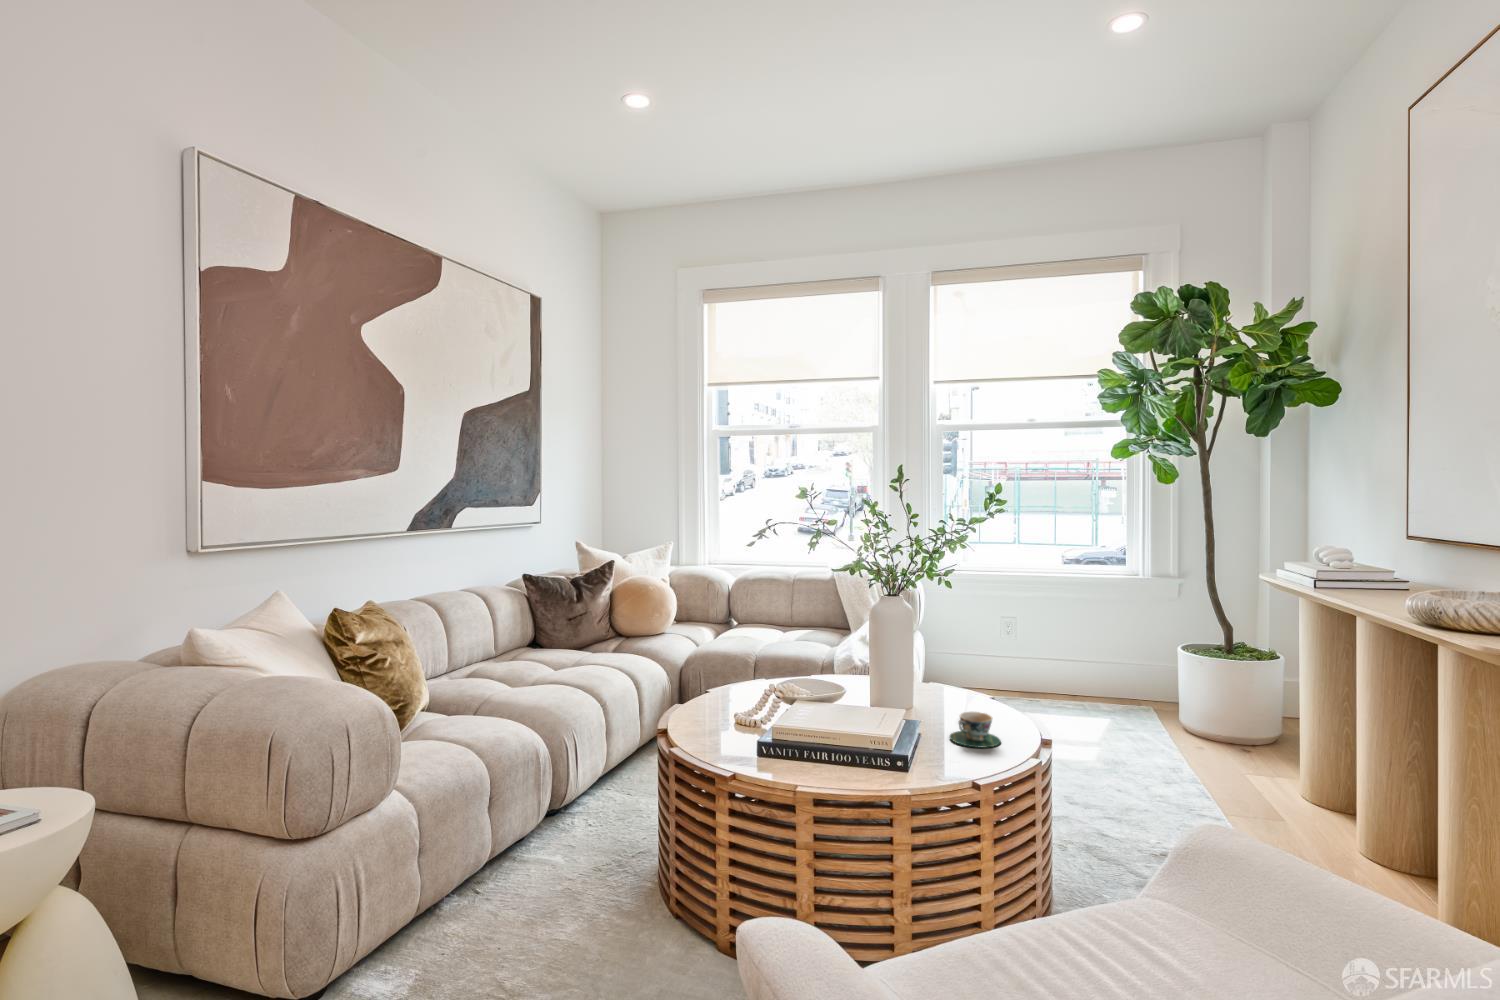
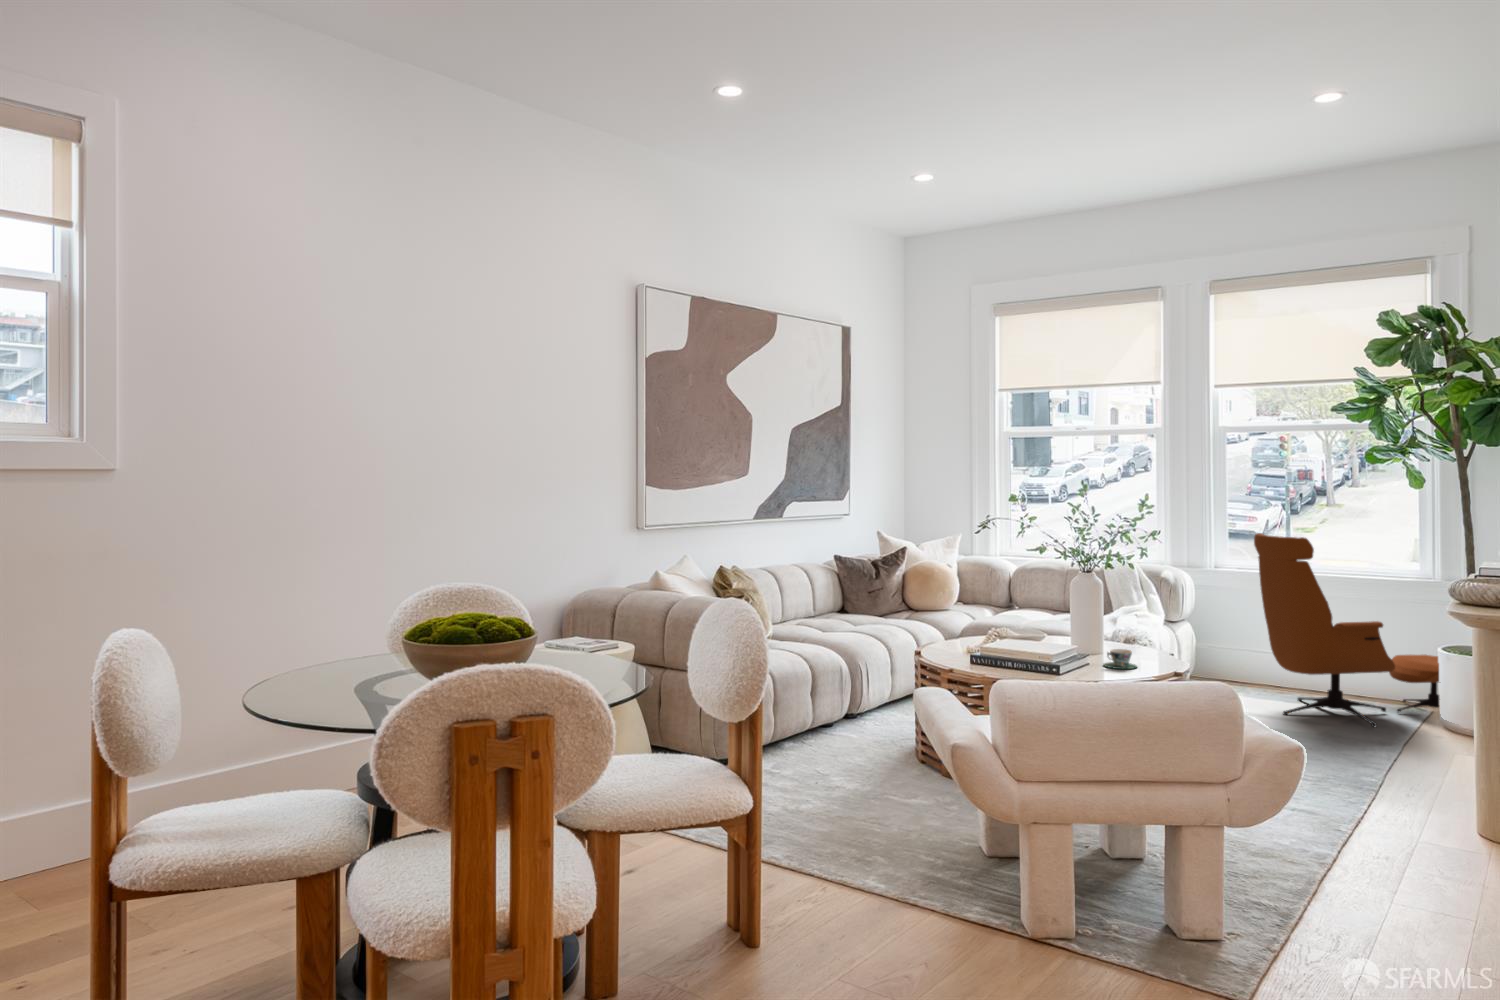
lounge chair: none [1013,534,1215,749] -> present [1254,533,1440,727]

